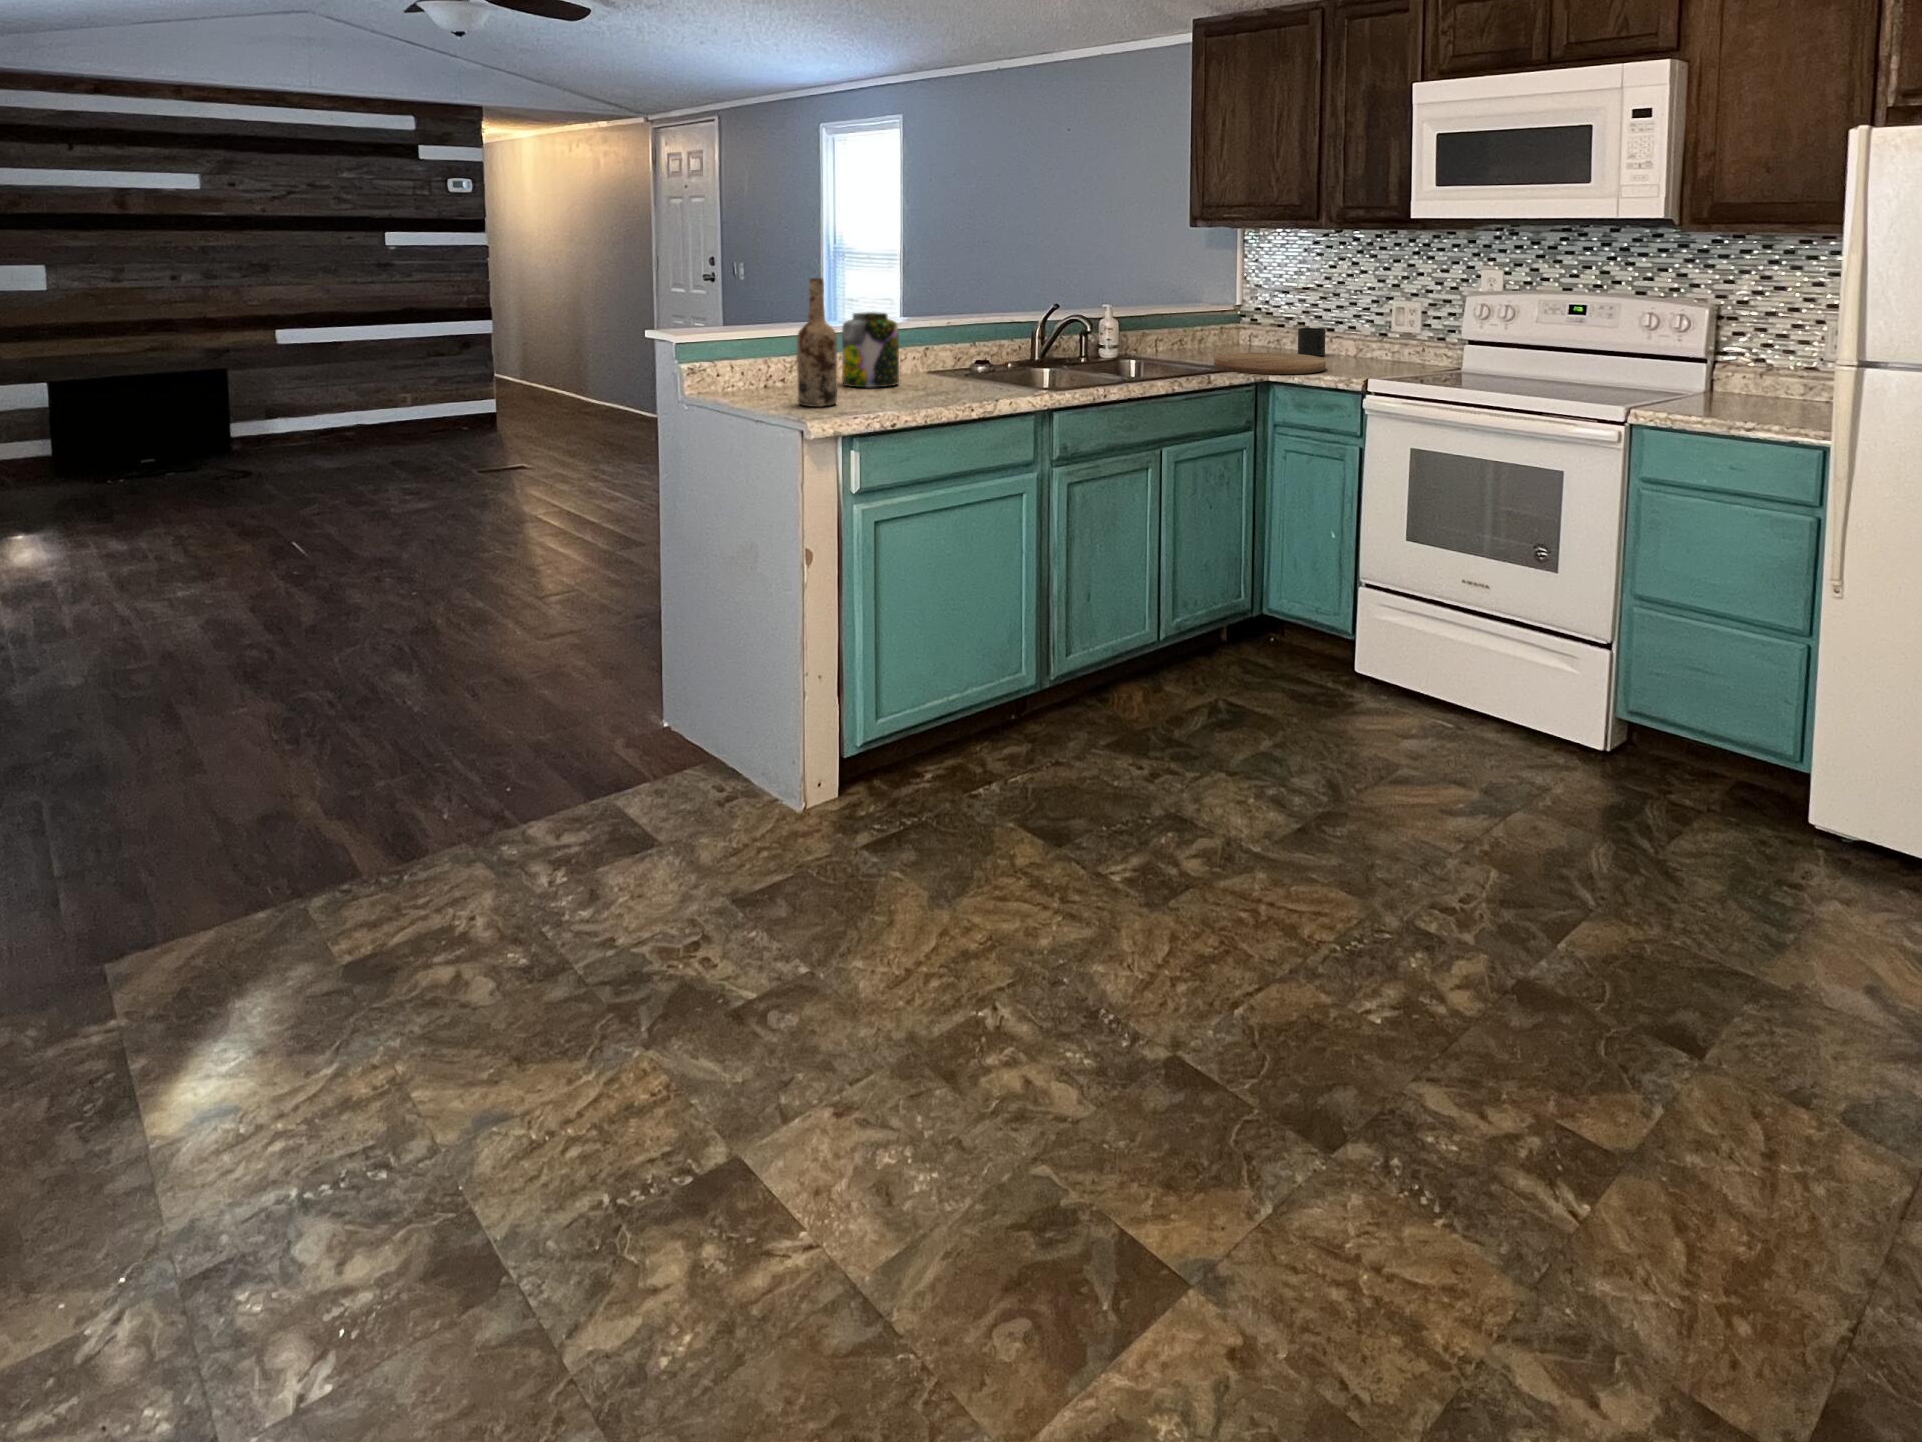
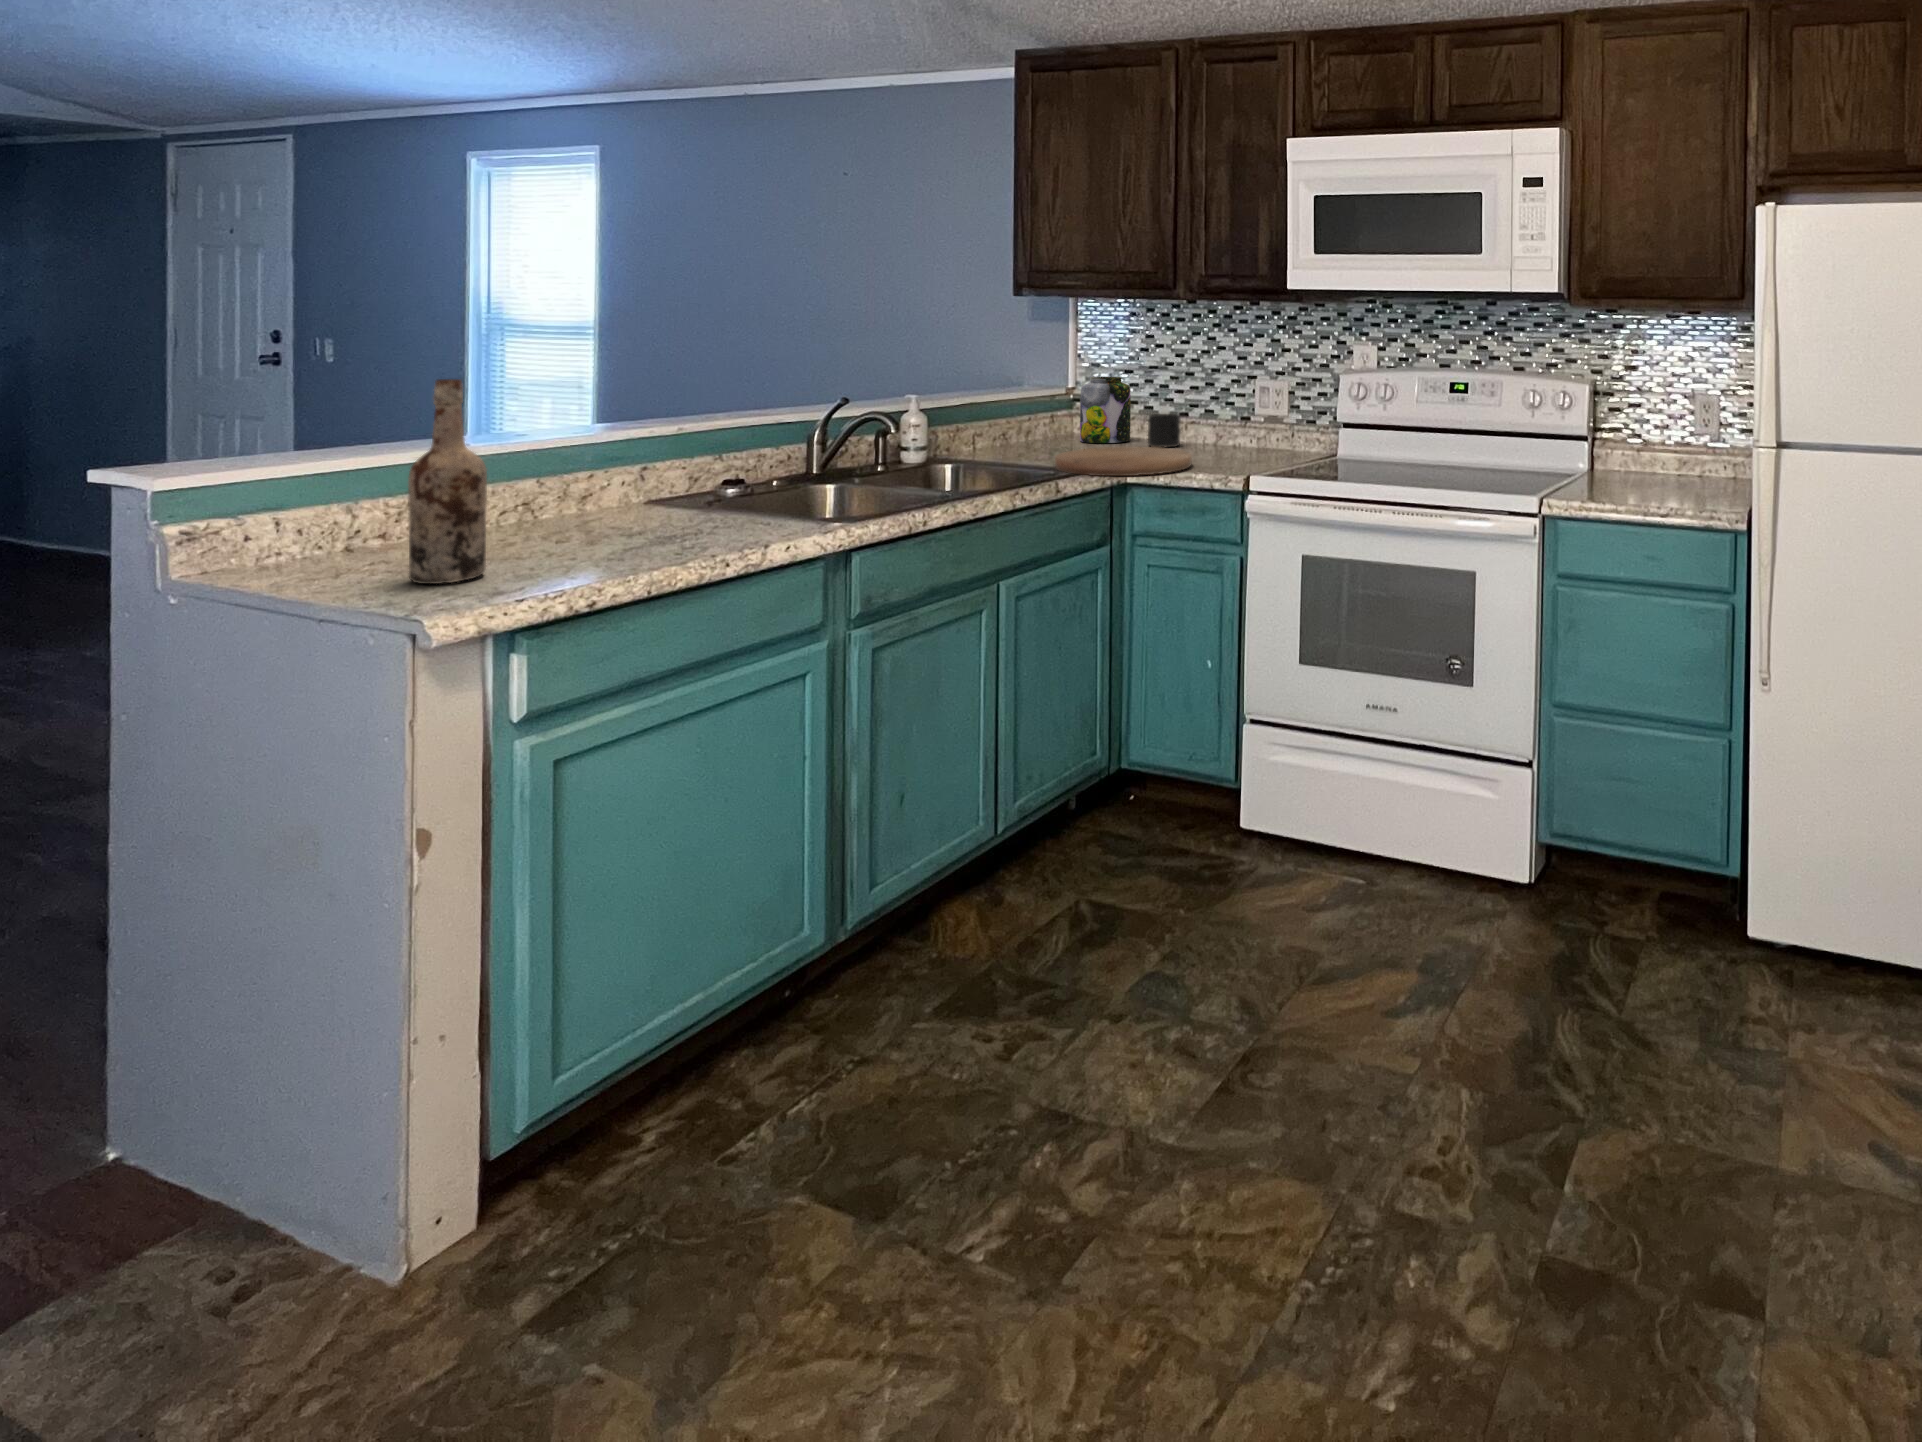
jar: present [842,312,899,387] -> present [1080,377,1131,443]

